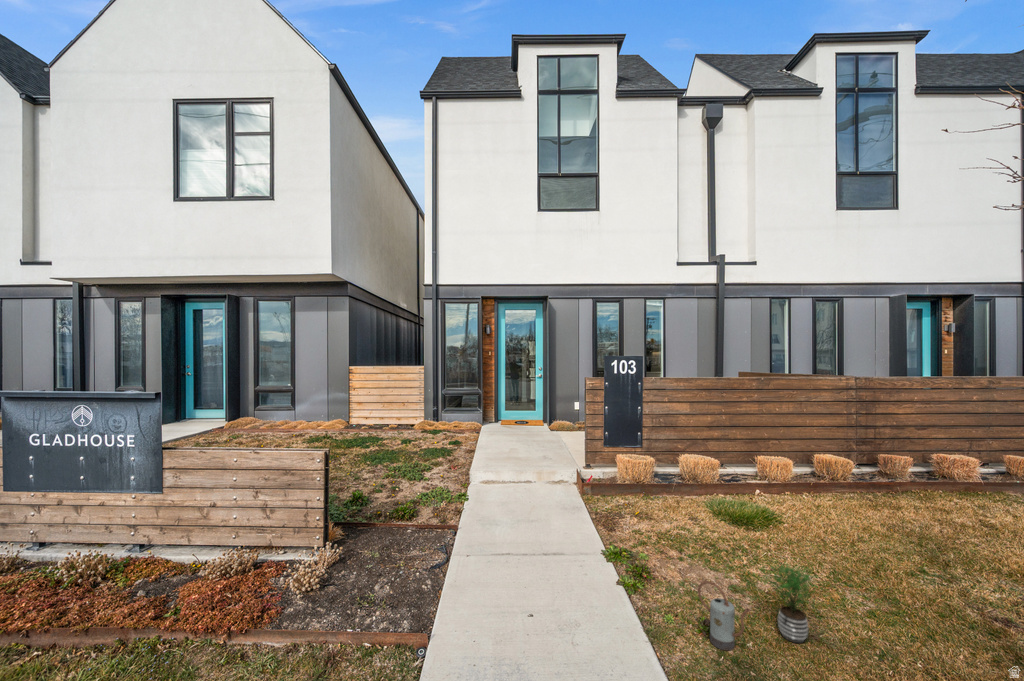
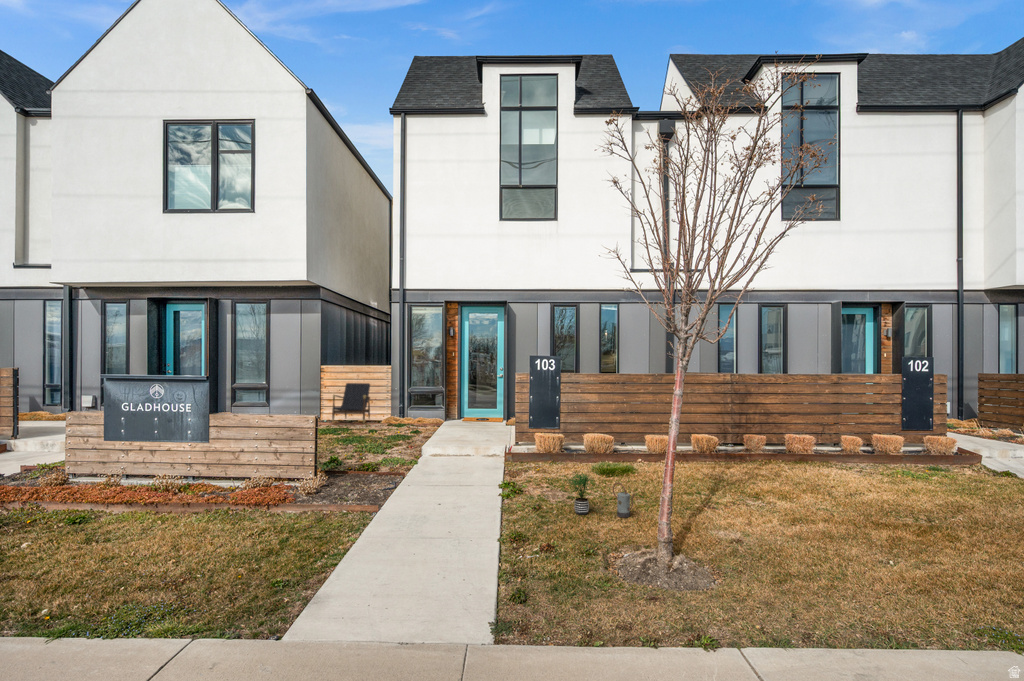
lounge chair: none [361,385,402,429] -> present [332,383,370,423]
watering can: present [698,581,750,650] -> present [613,483,635,518]

